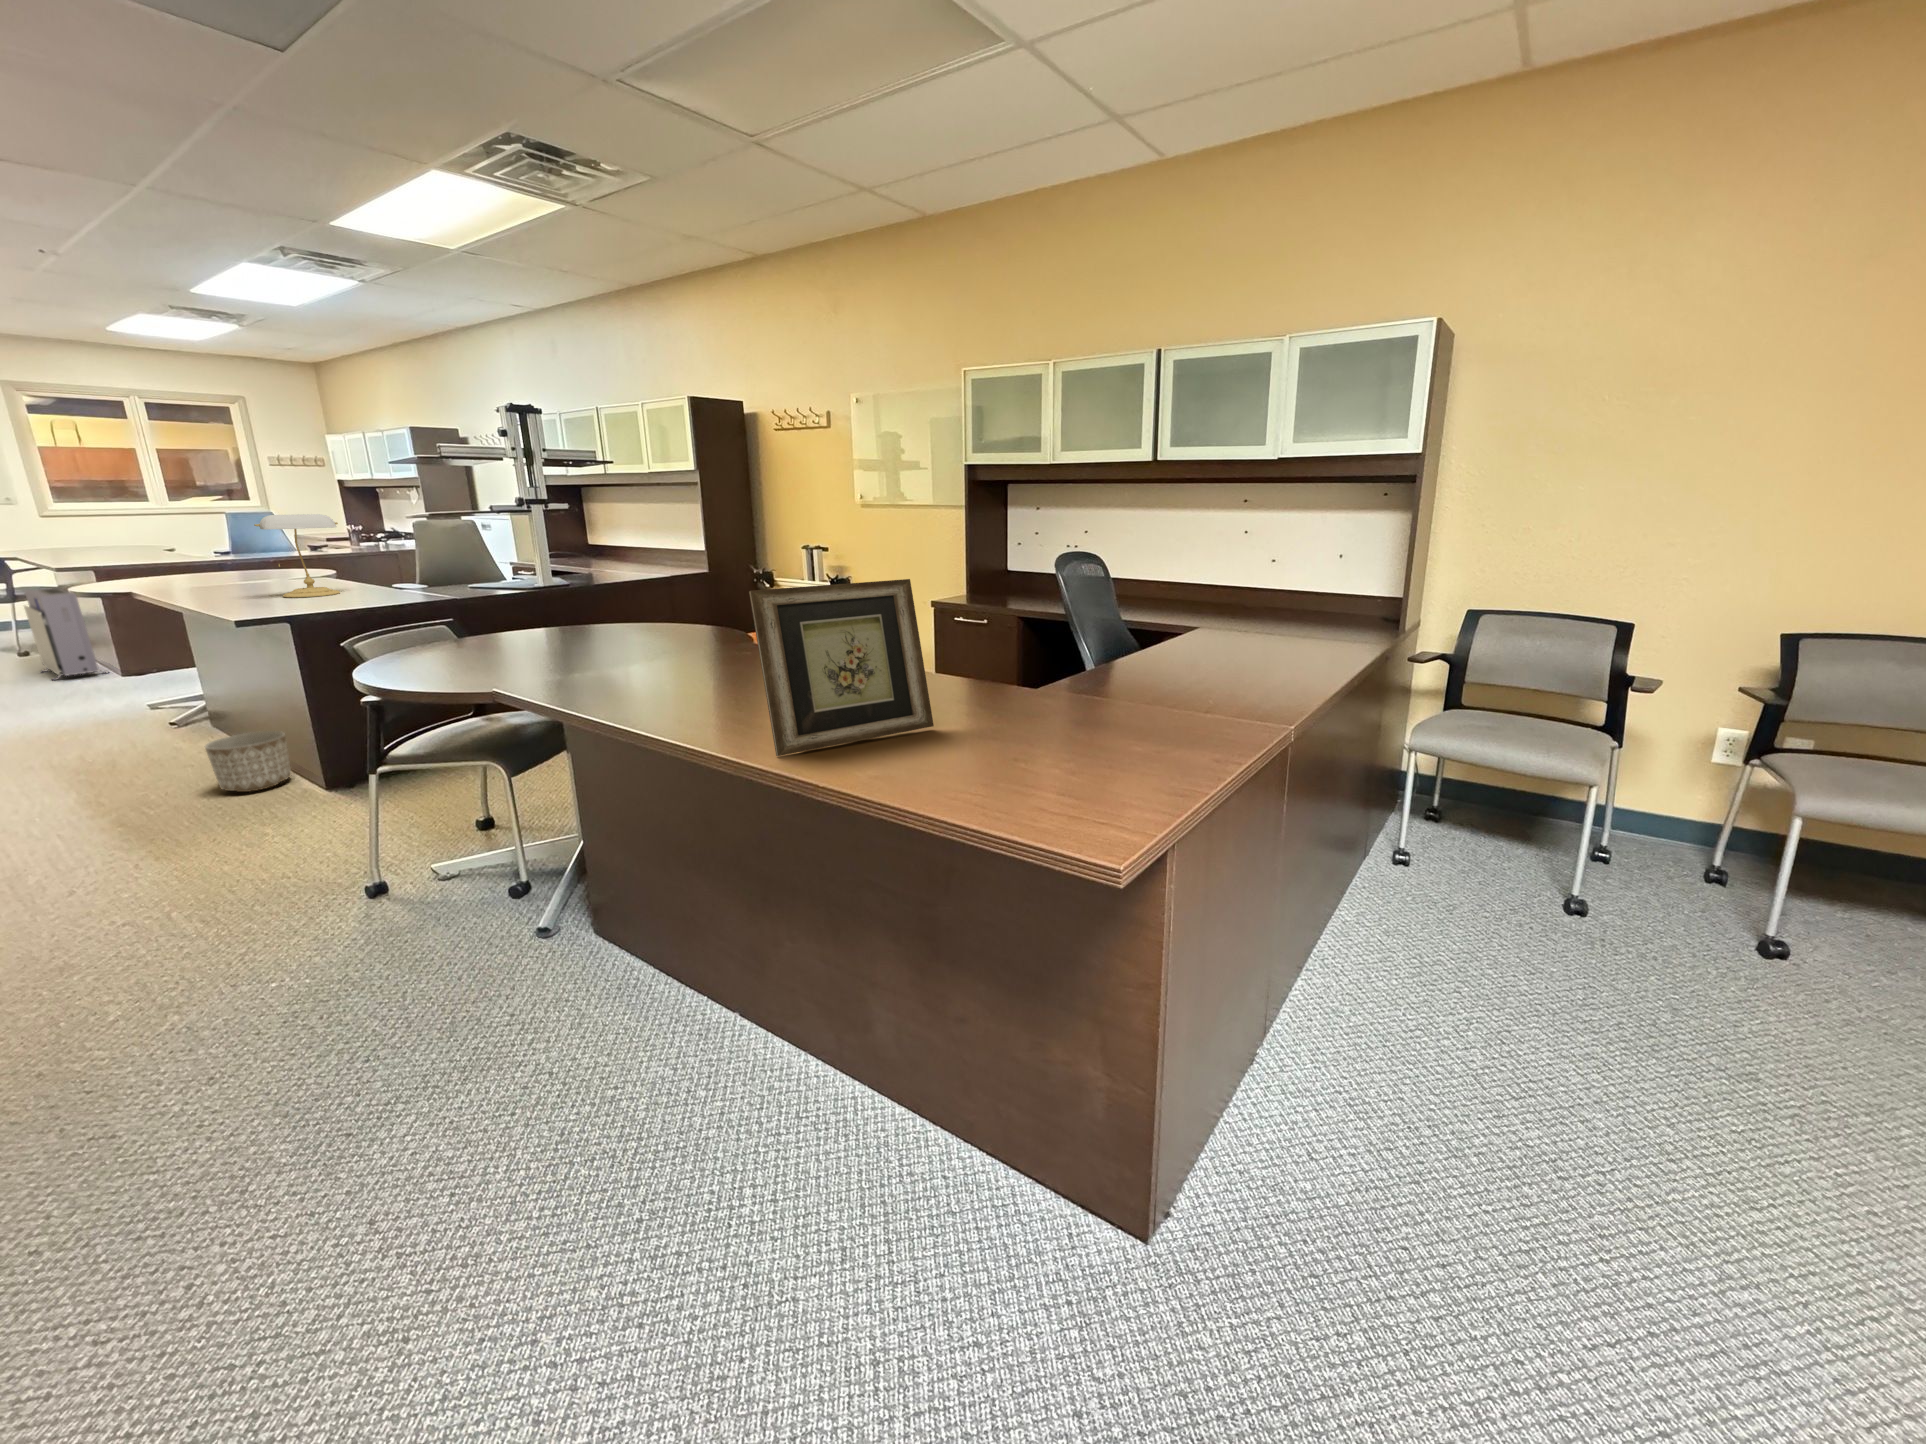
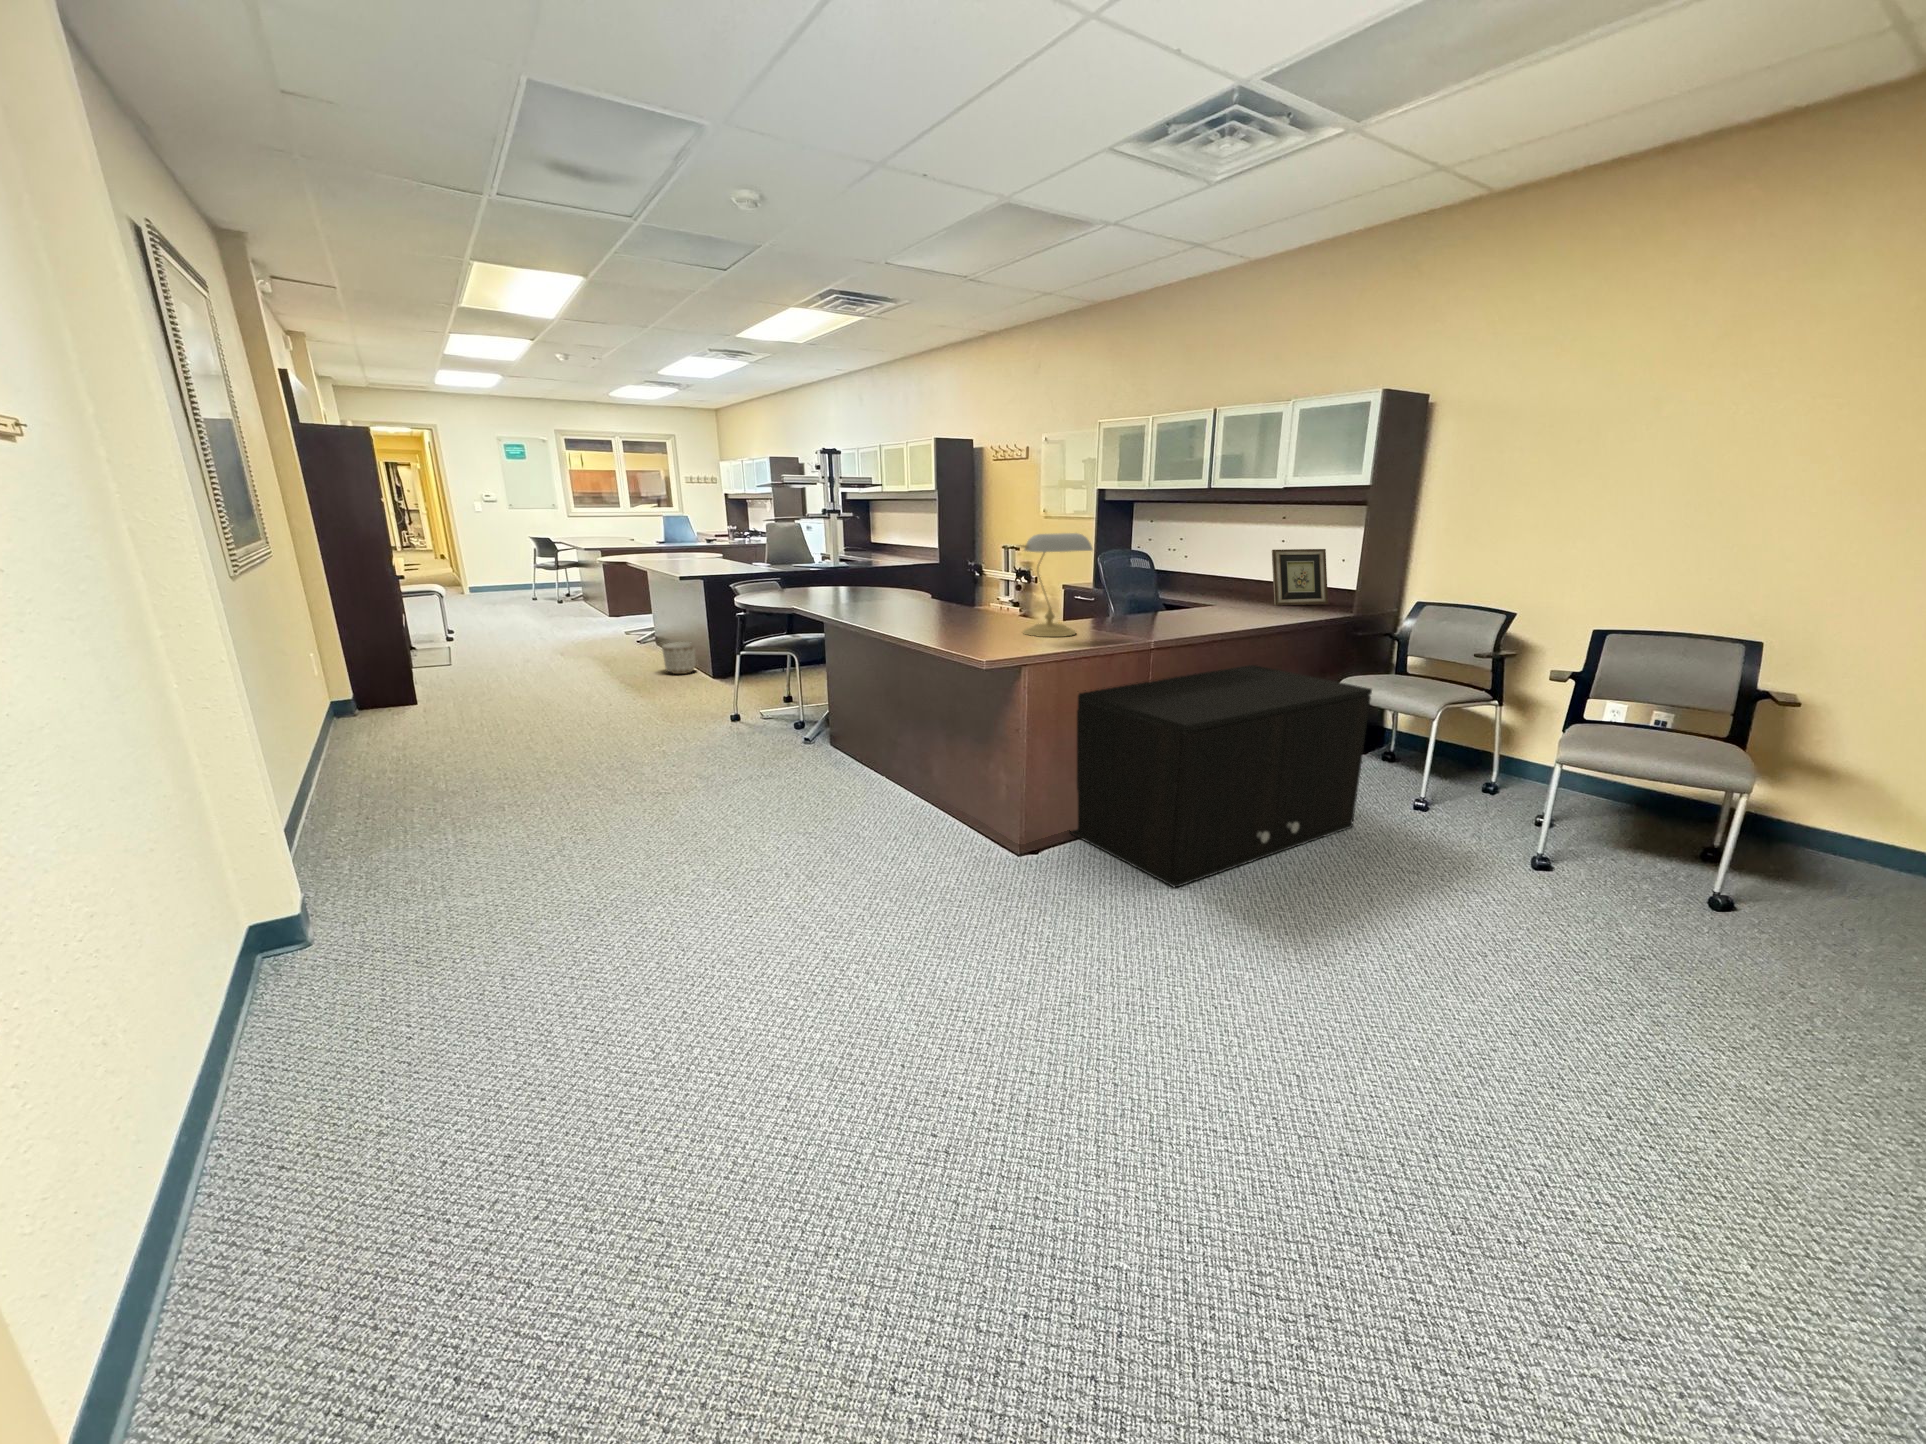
desk lamp: present [254,514,340,598] -> present [1017,533,1093,637]
picture frame: present [749,579,934,756] -> present [1272,549,1328,605]
air purifier: present [24,588,108,680] -> none [566,562,603,617]
storage cabinet: none [1232,733,1694,1331] -> present [1070,665,1372,888]

